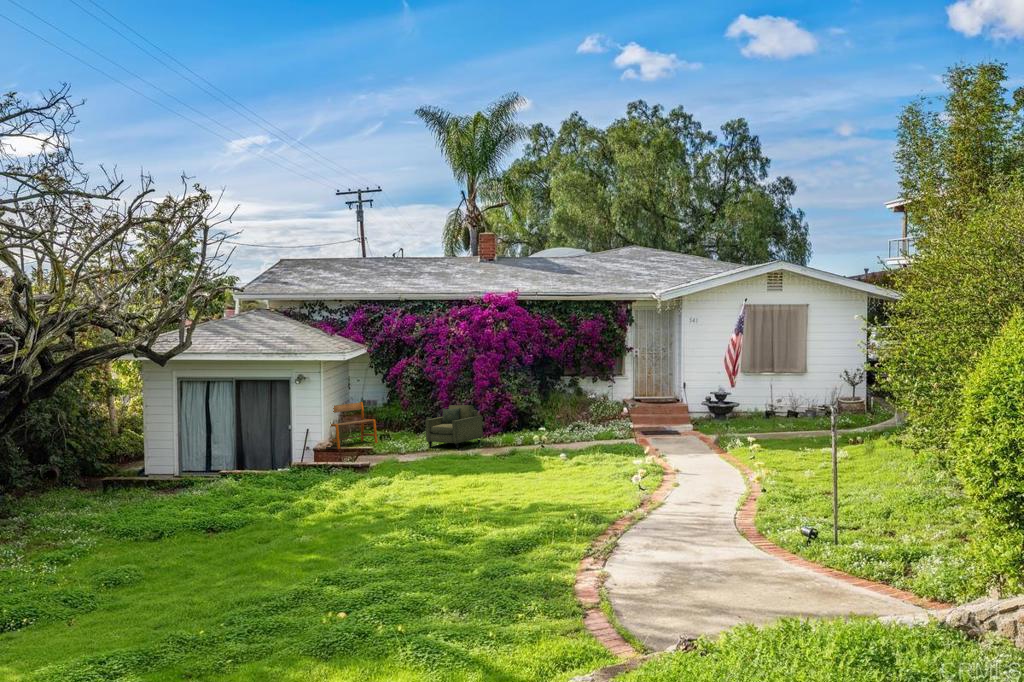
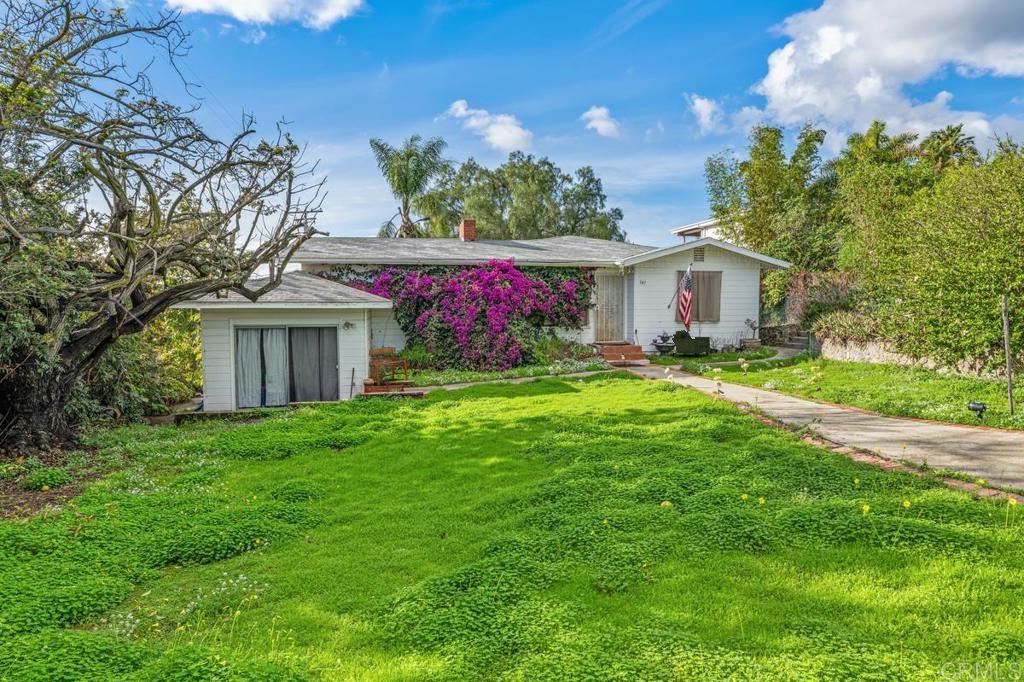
armchair: present [425,405,483,449] -> present [672,330,710,358]

